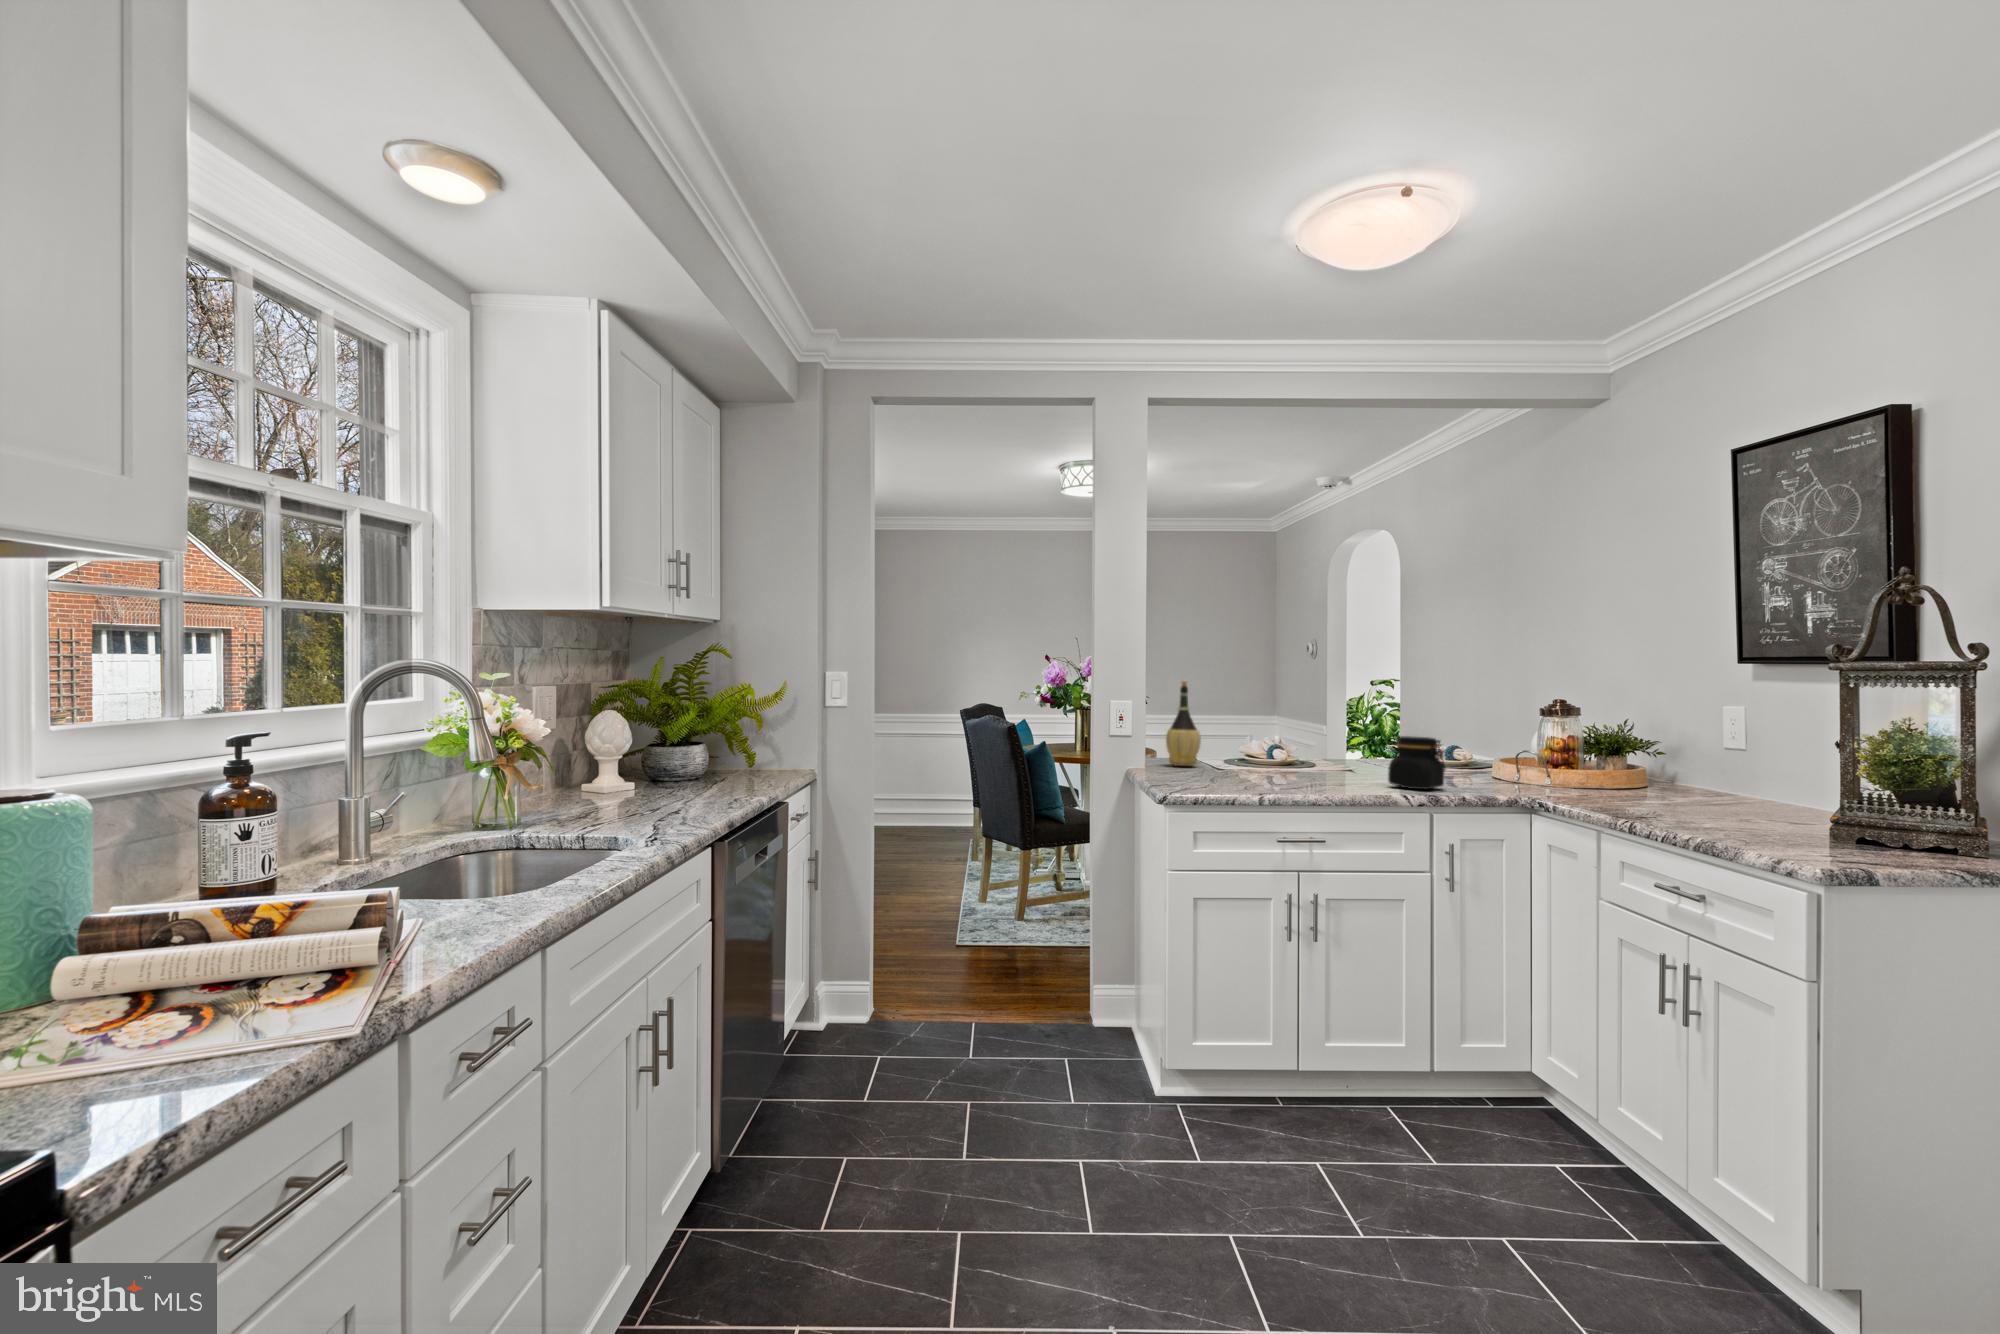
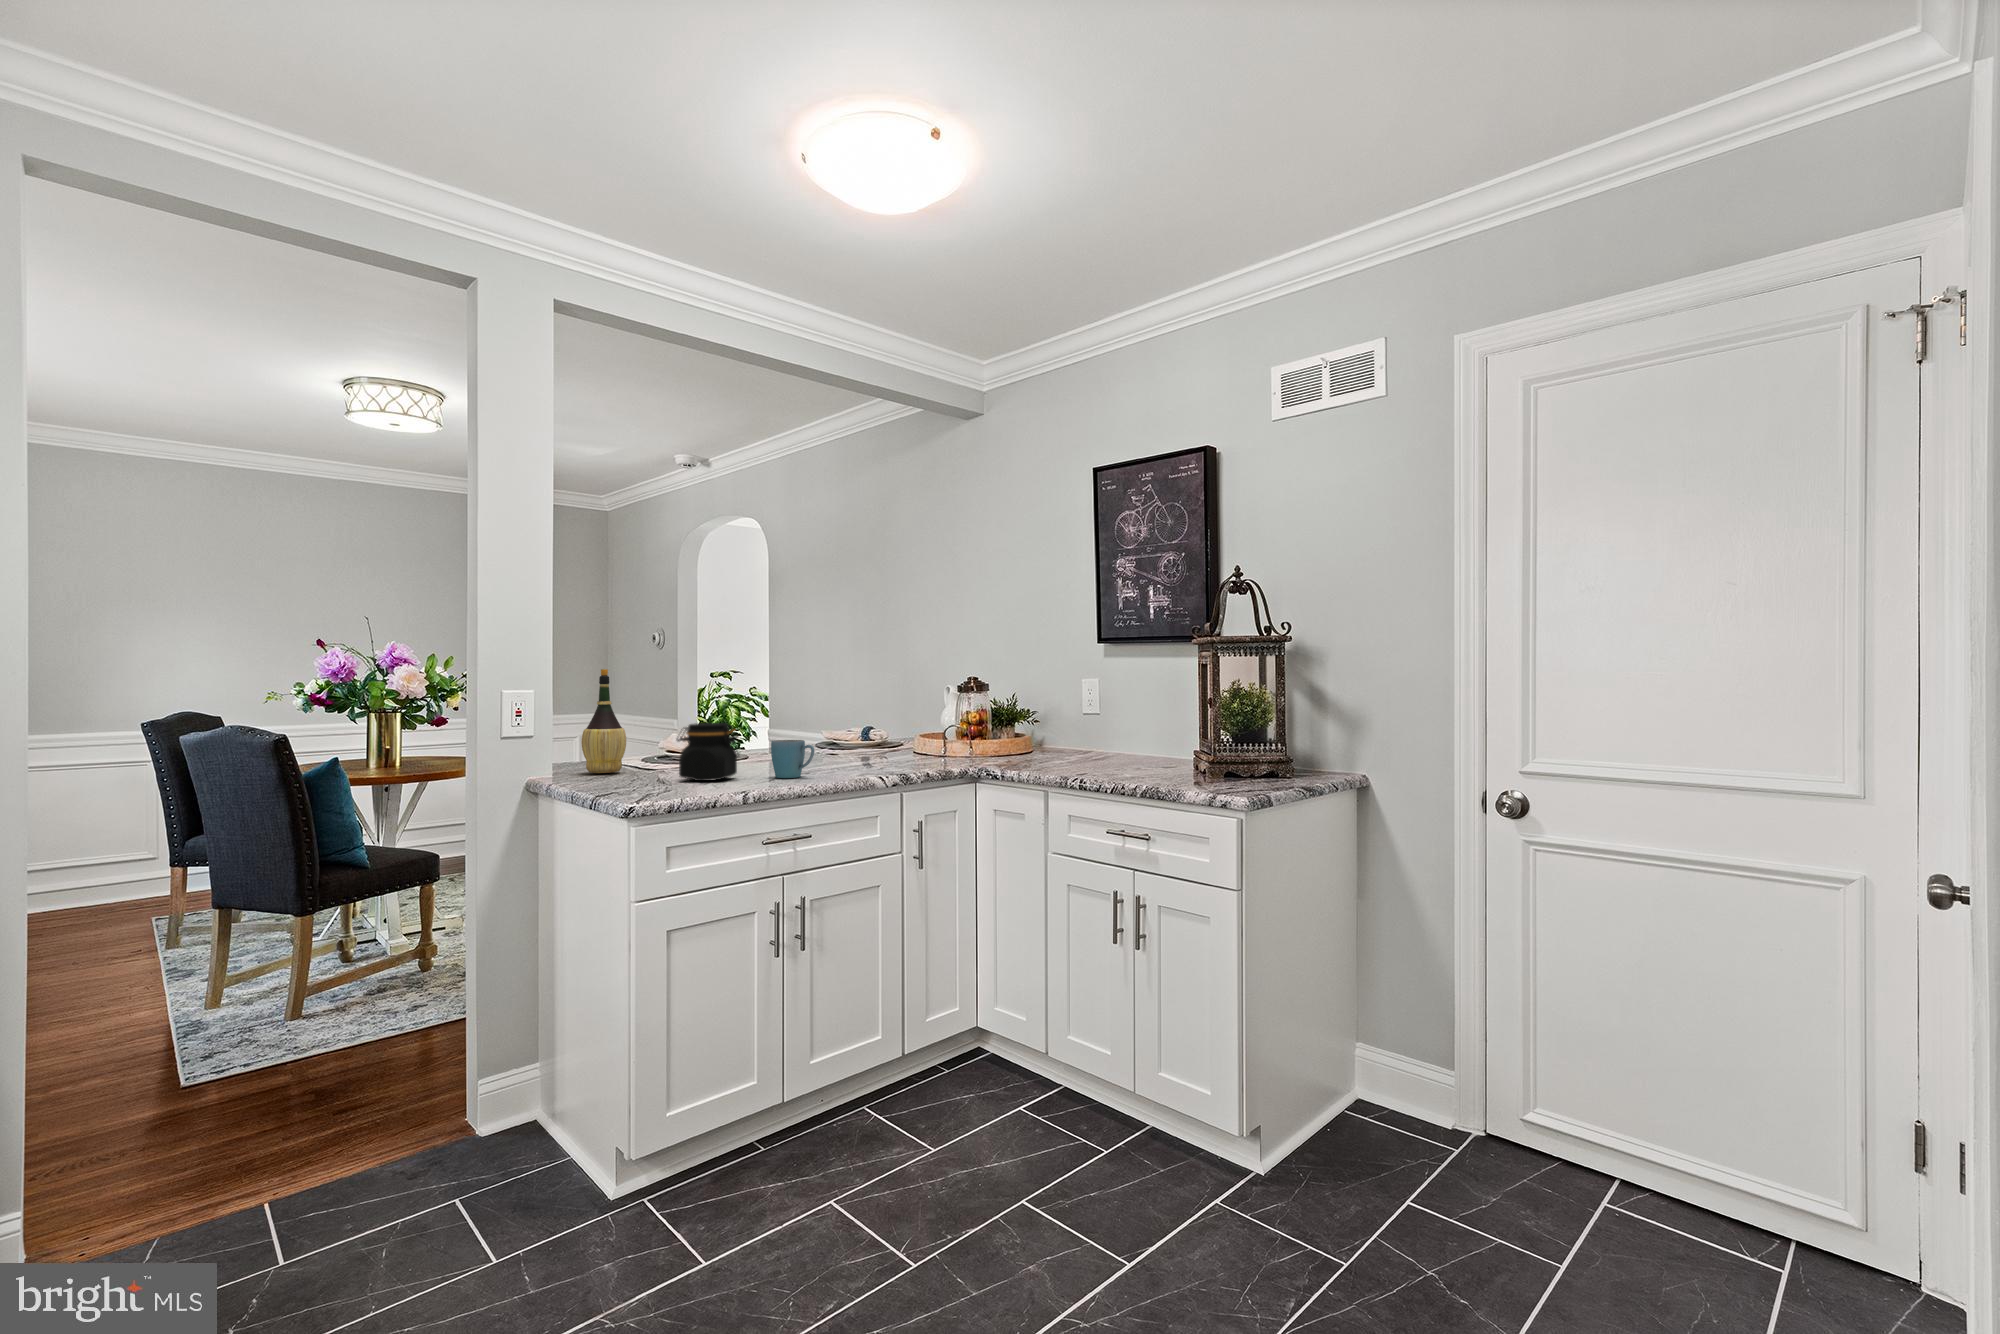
jar: present [1388,736,1446,789] -> present [677,723,739,781]
mug: none [1303,750,1340,786] -> present [771,740,814,778]

